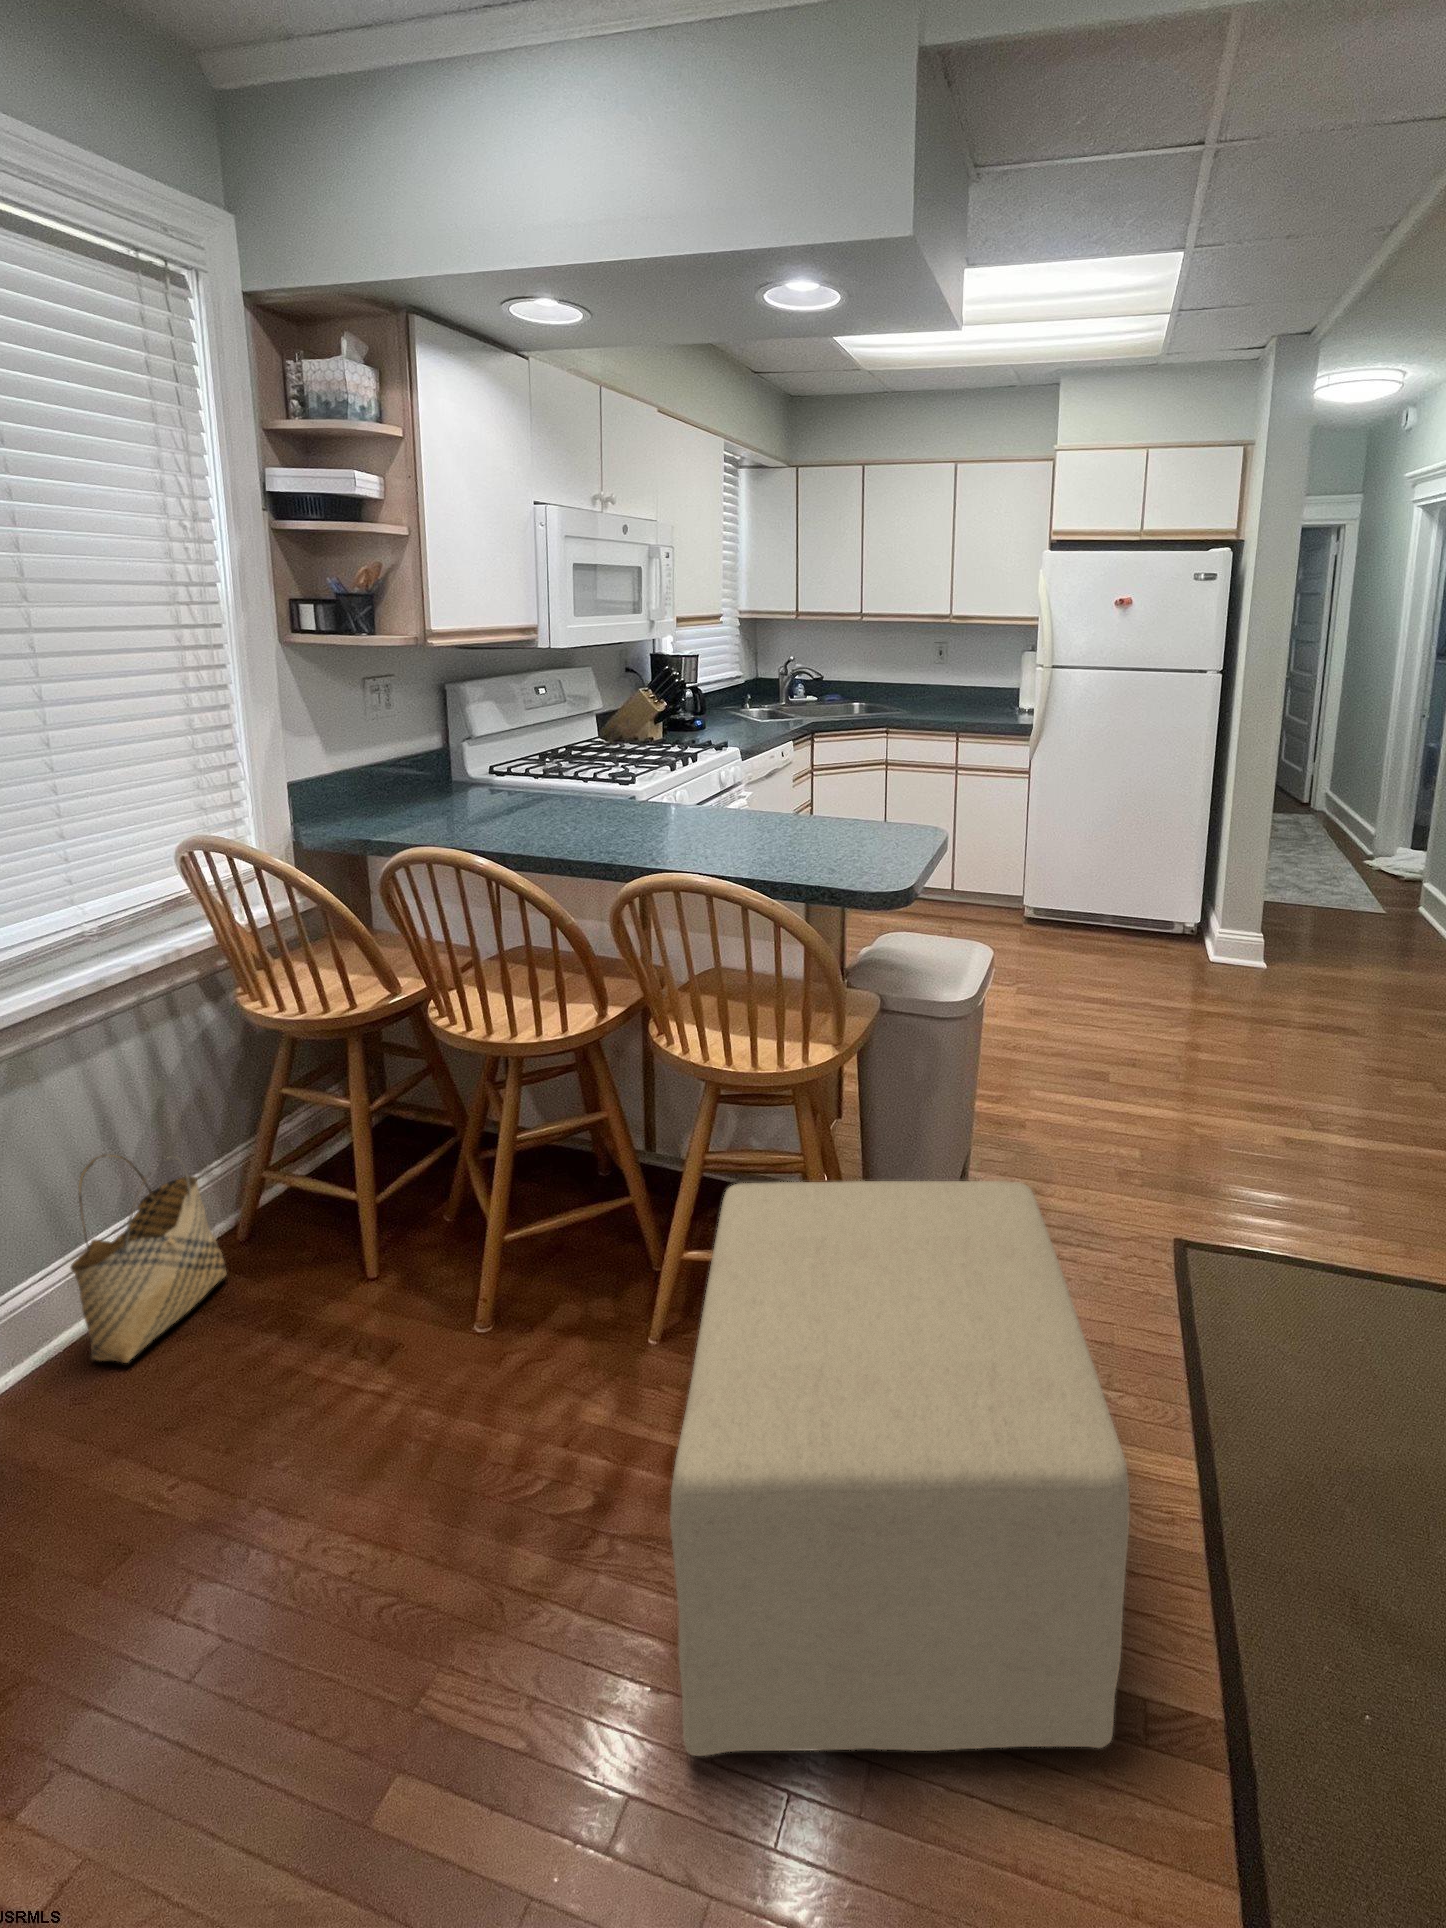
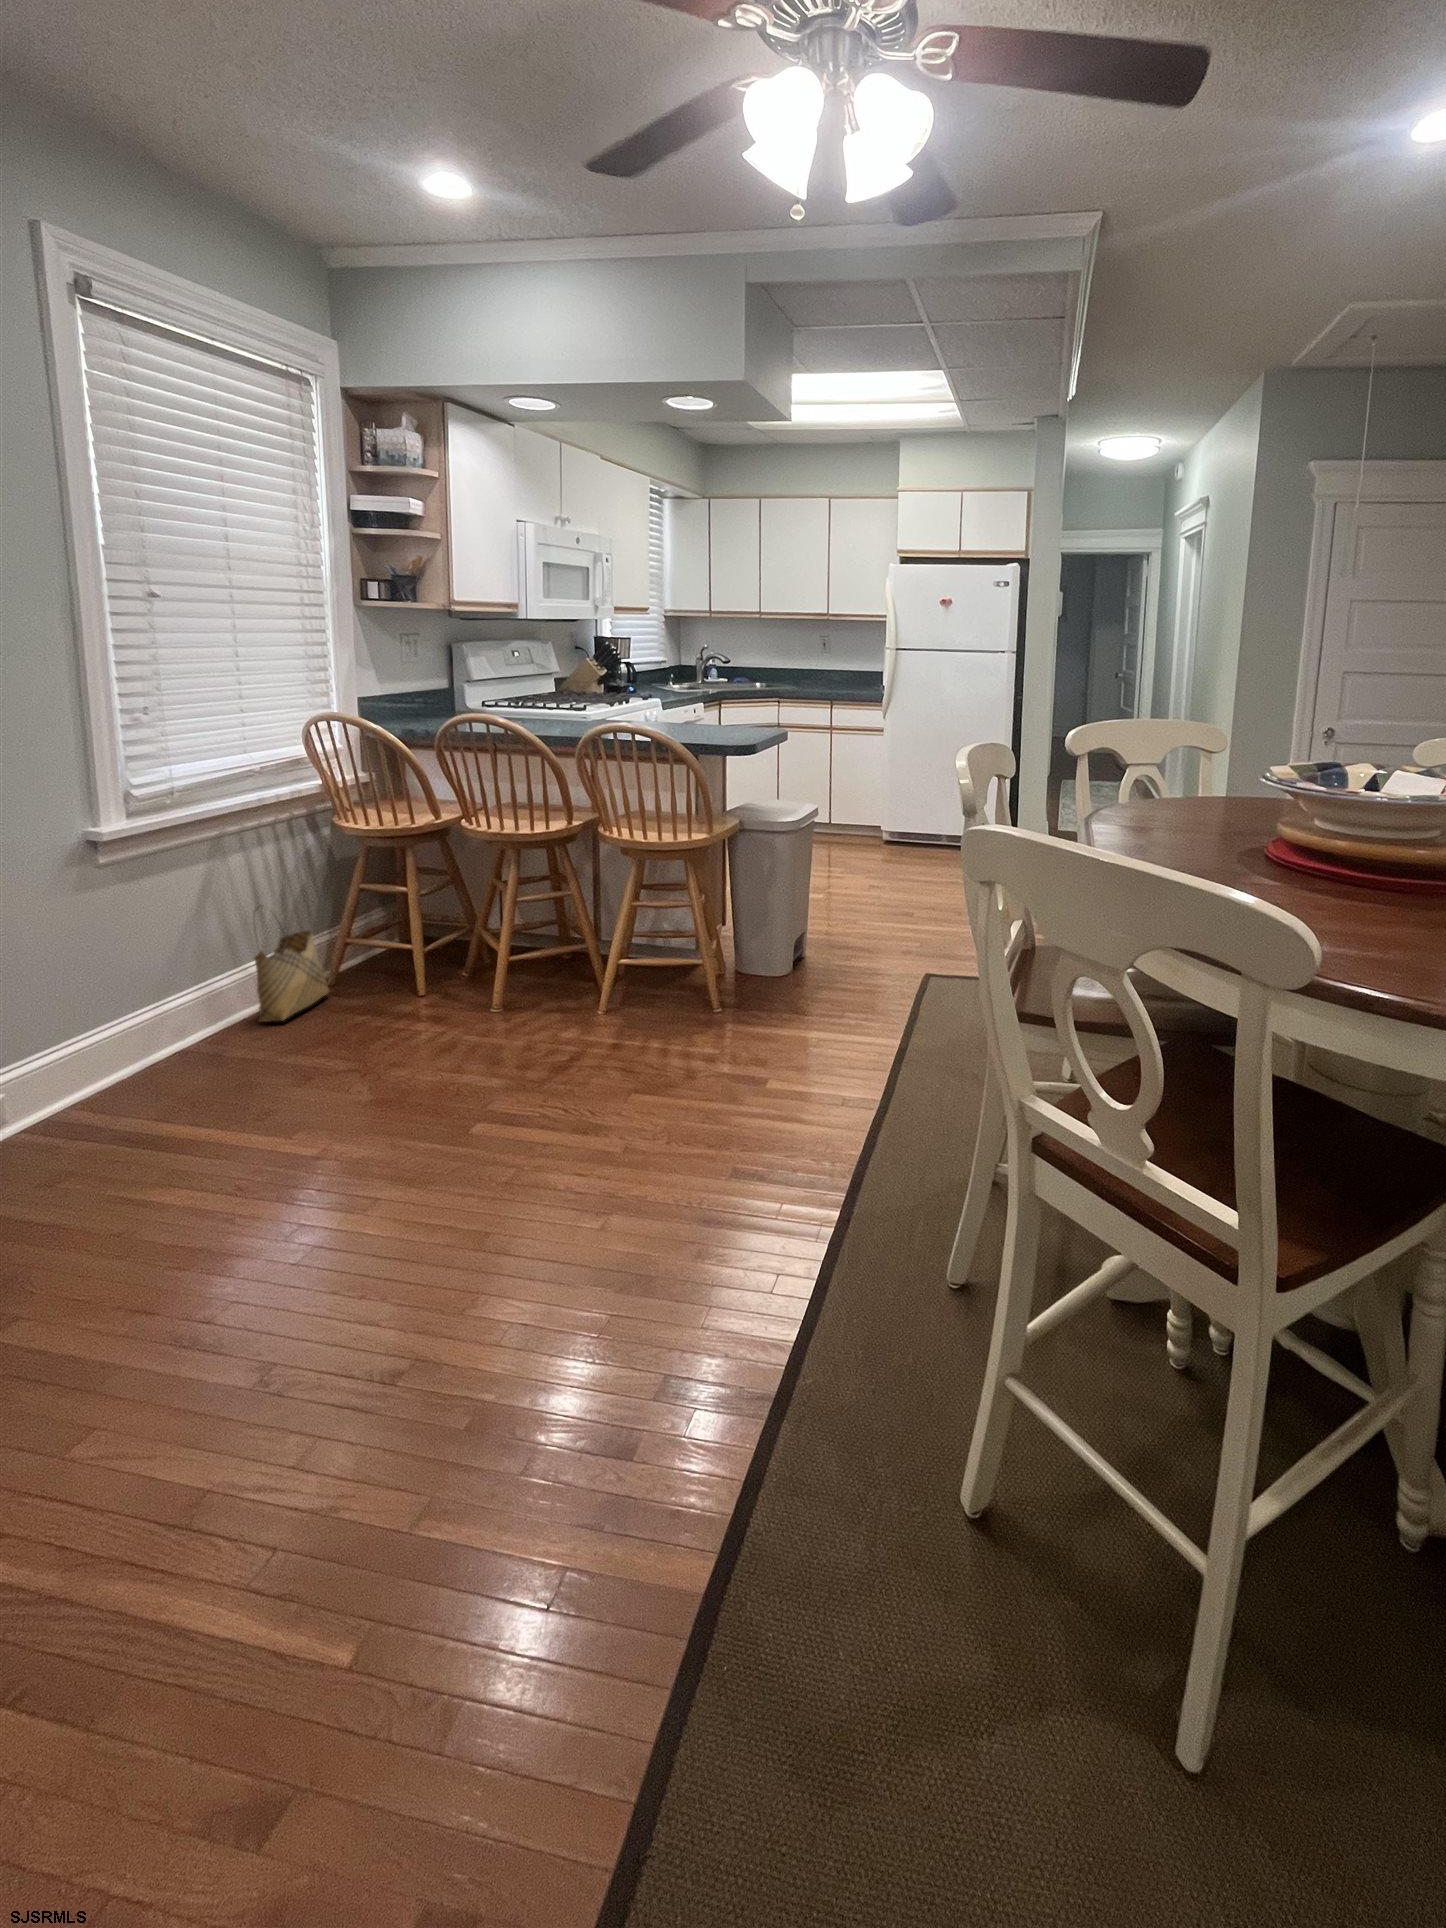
ottoman: present [670,1181,1129,1756] -> none [614,891,817,1097]

